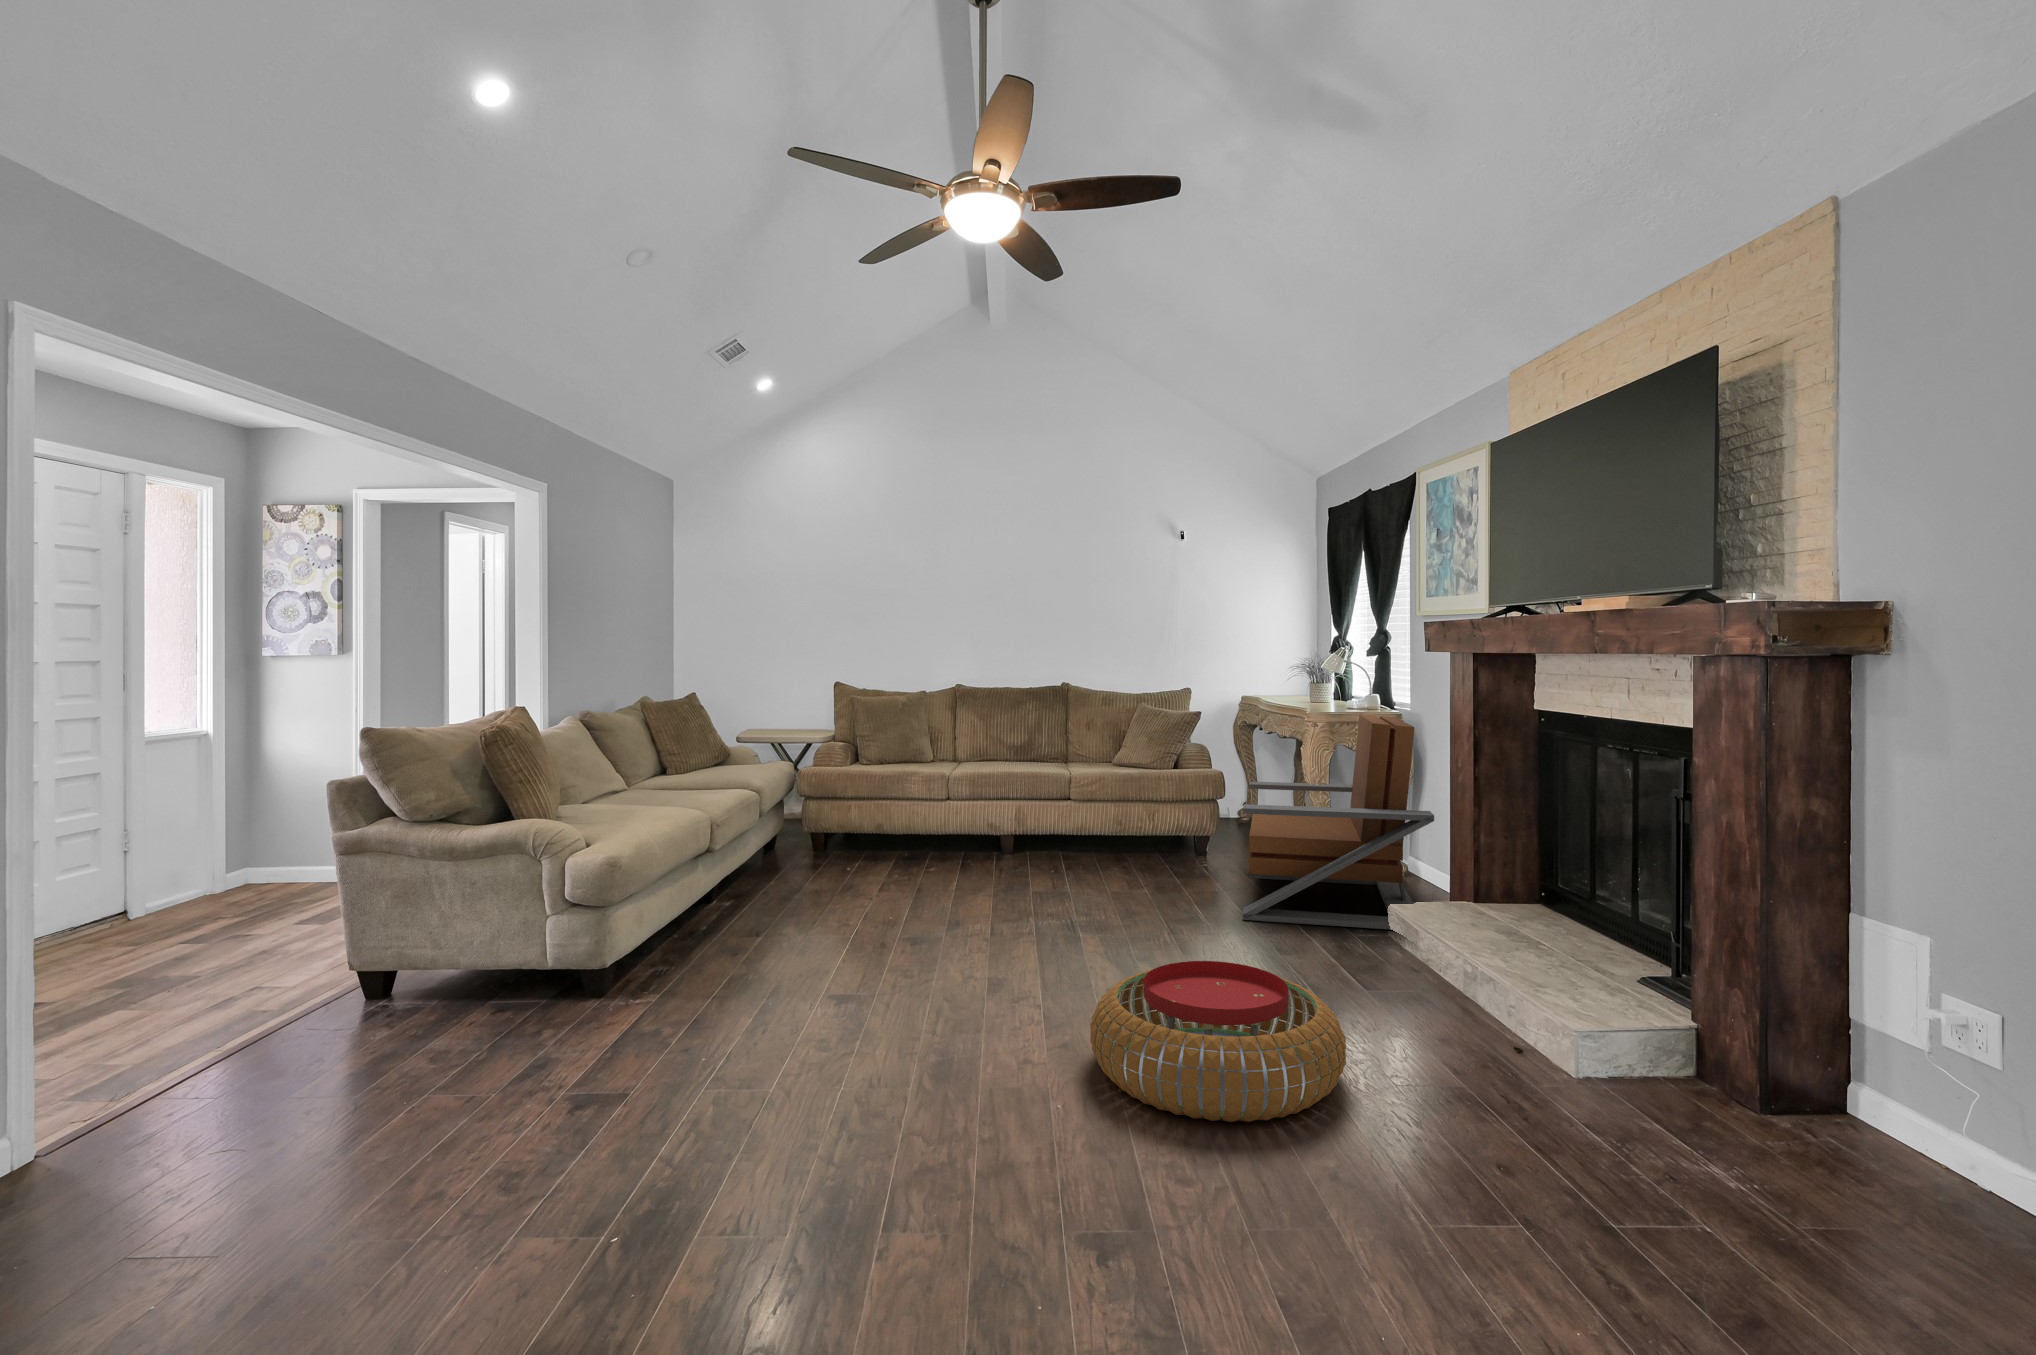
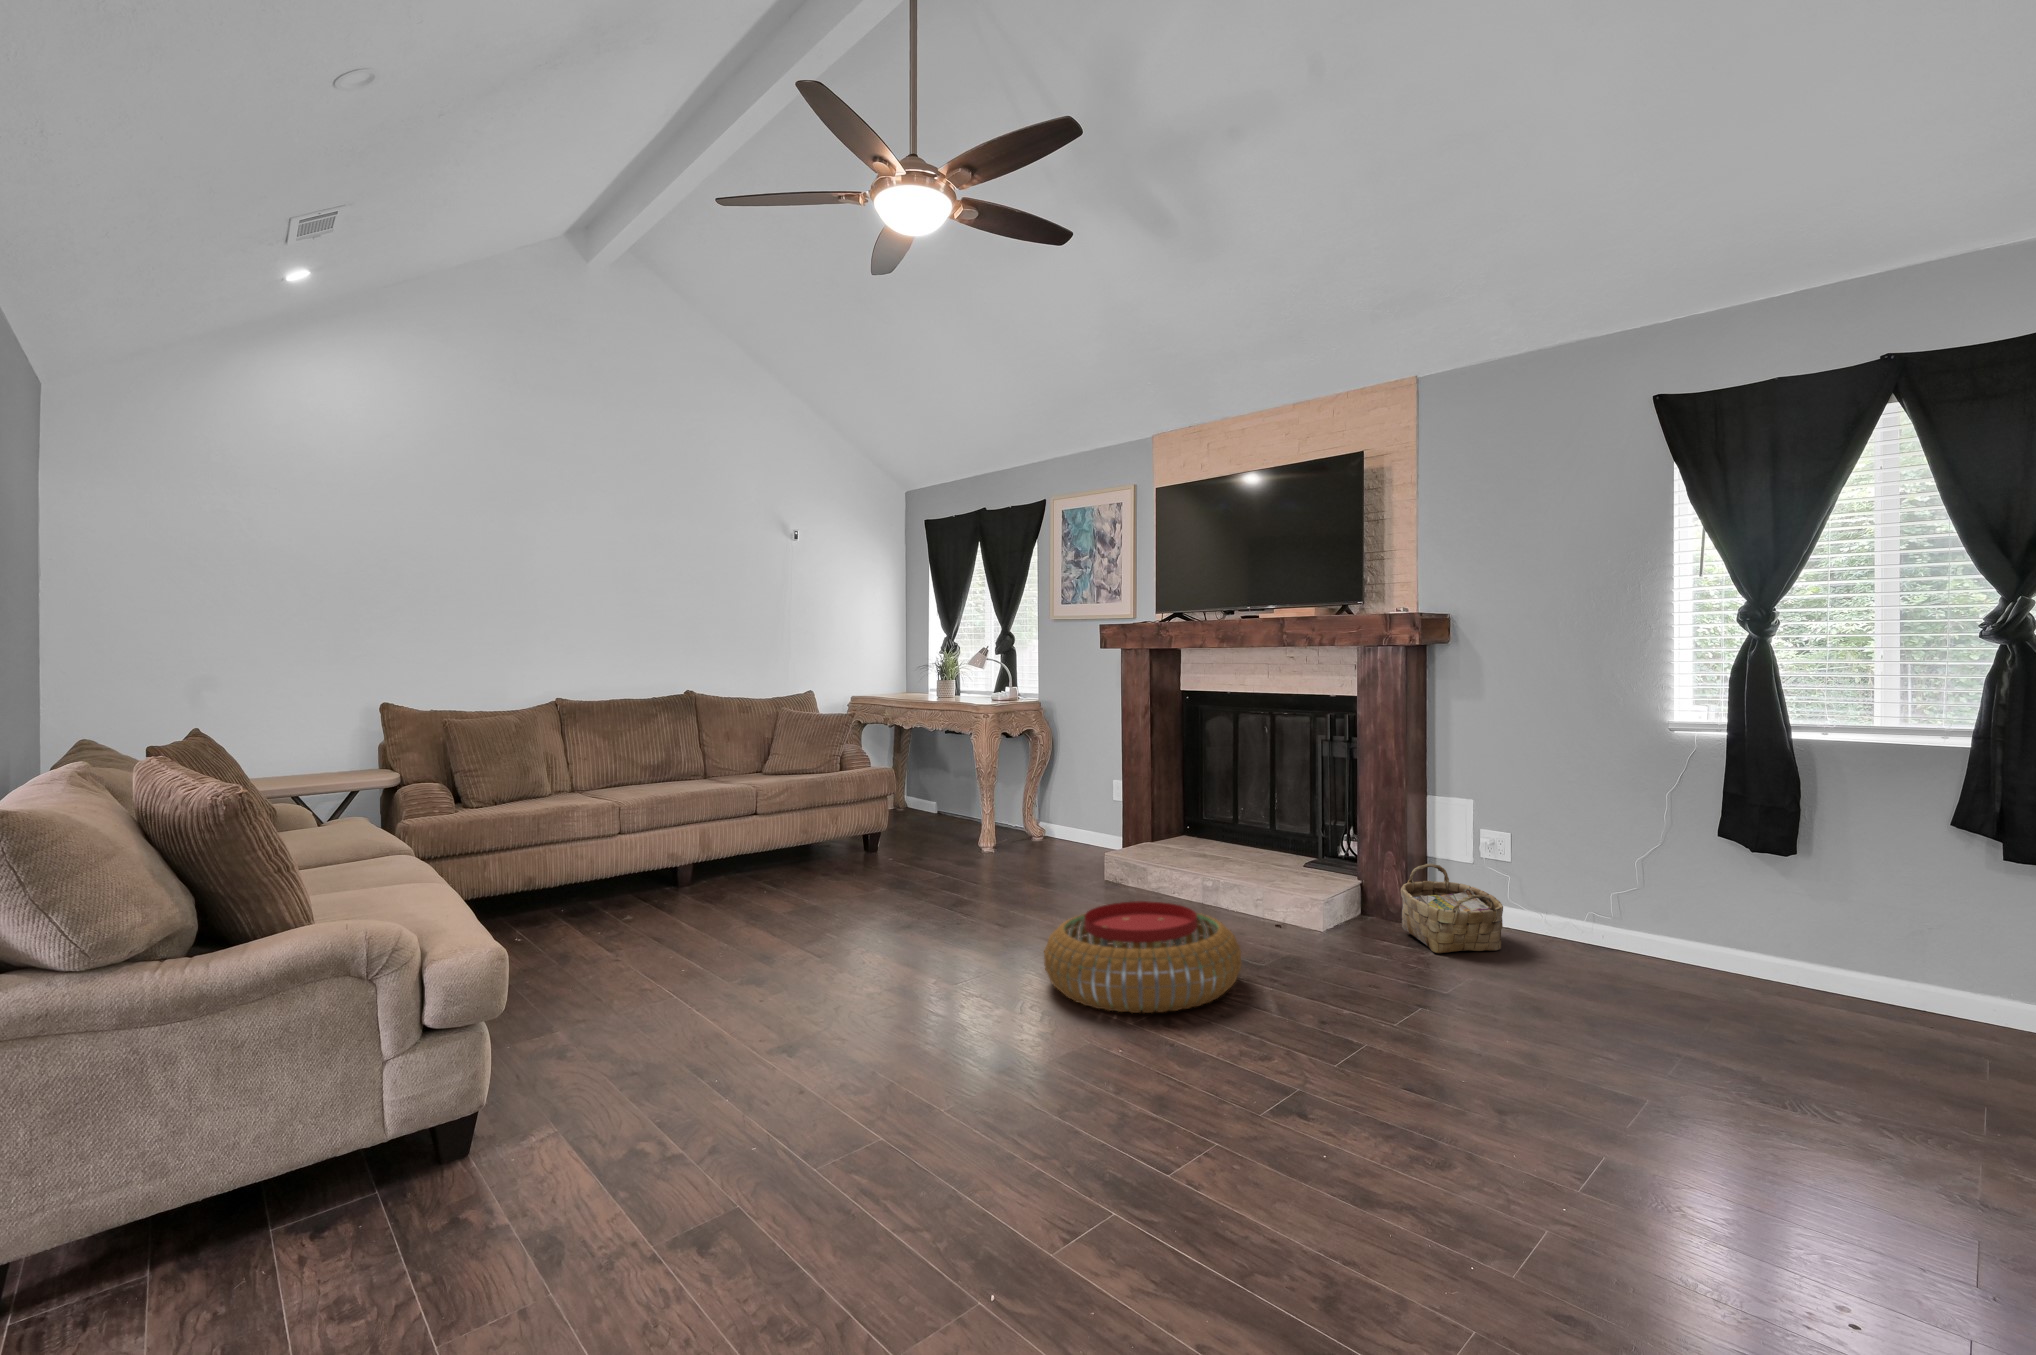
lounge chair: present [1243,714,1434,930] -> none [933,706,1129,892]
woven basket: none [1698,1014,1884,1198] -> present [1401,864,1503,953]

